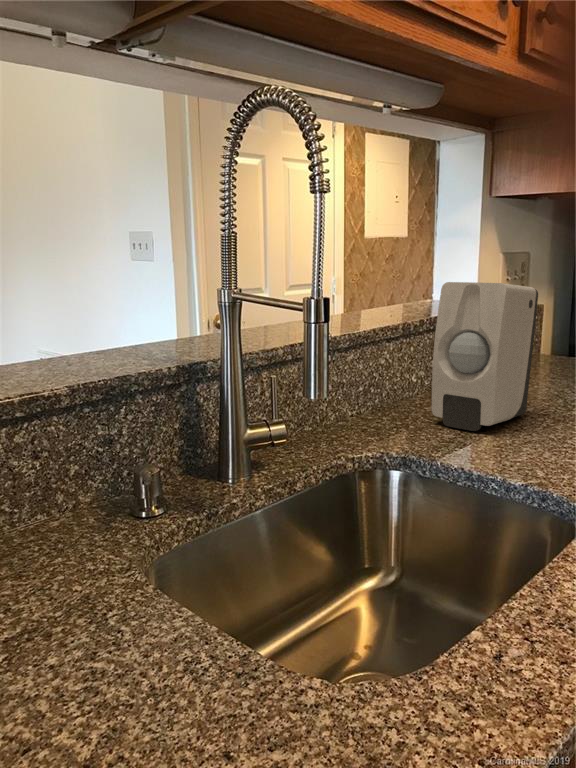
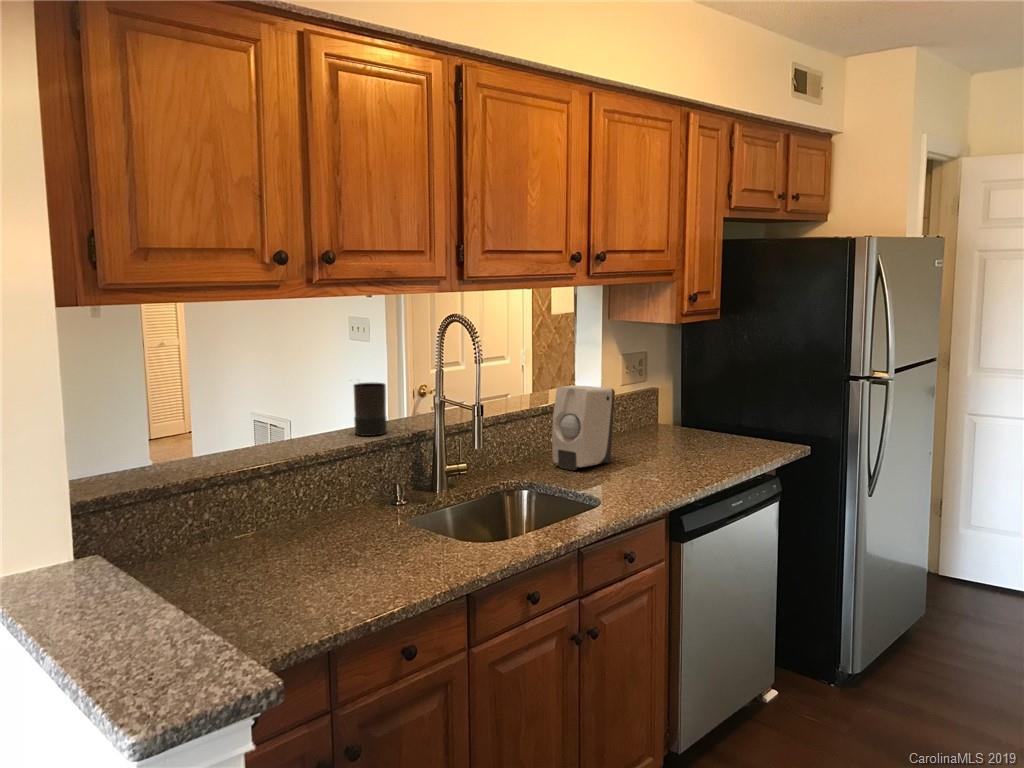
candle: none [45,256,129,370] -> present [354,383,387,436]

